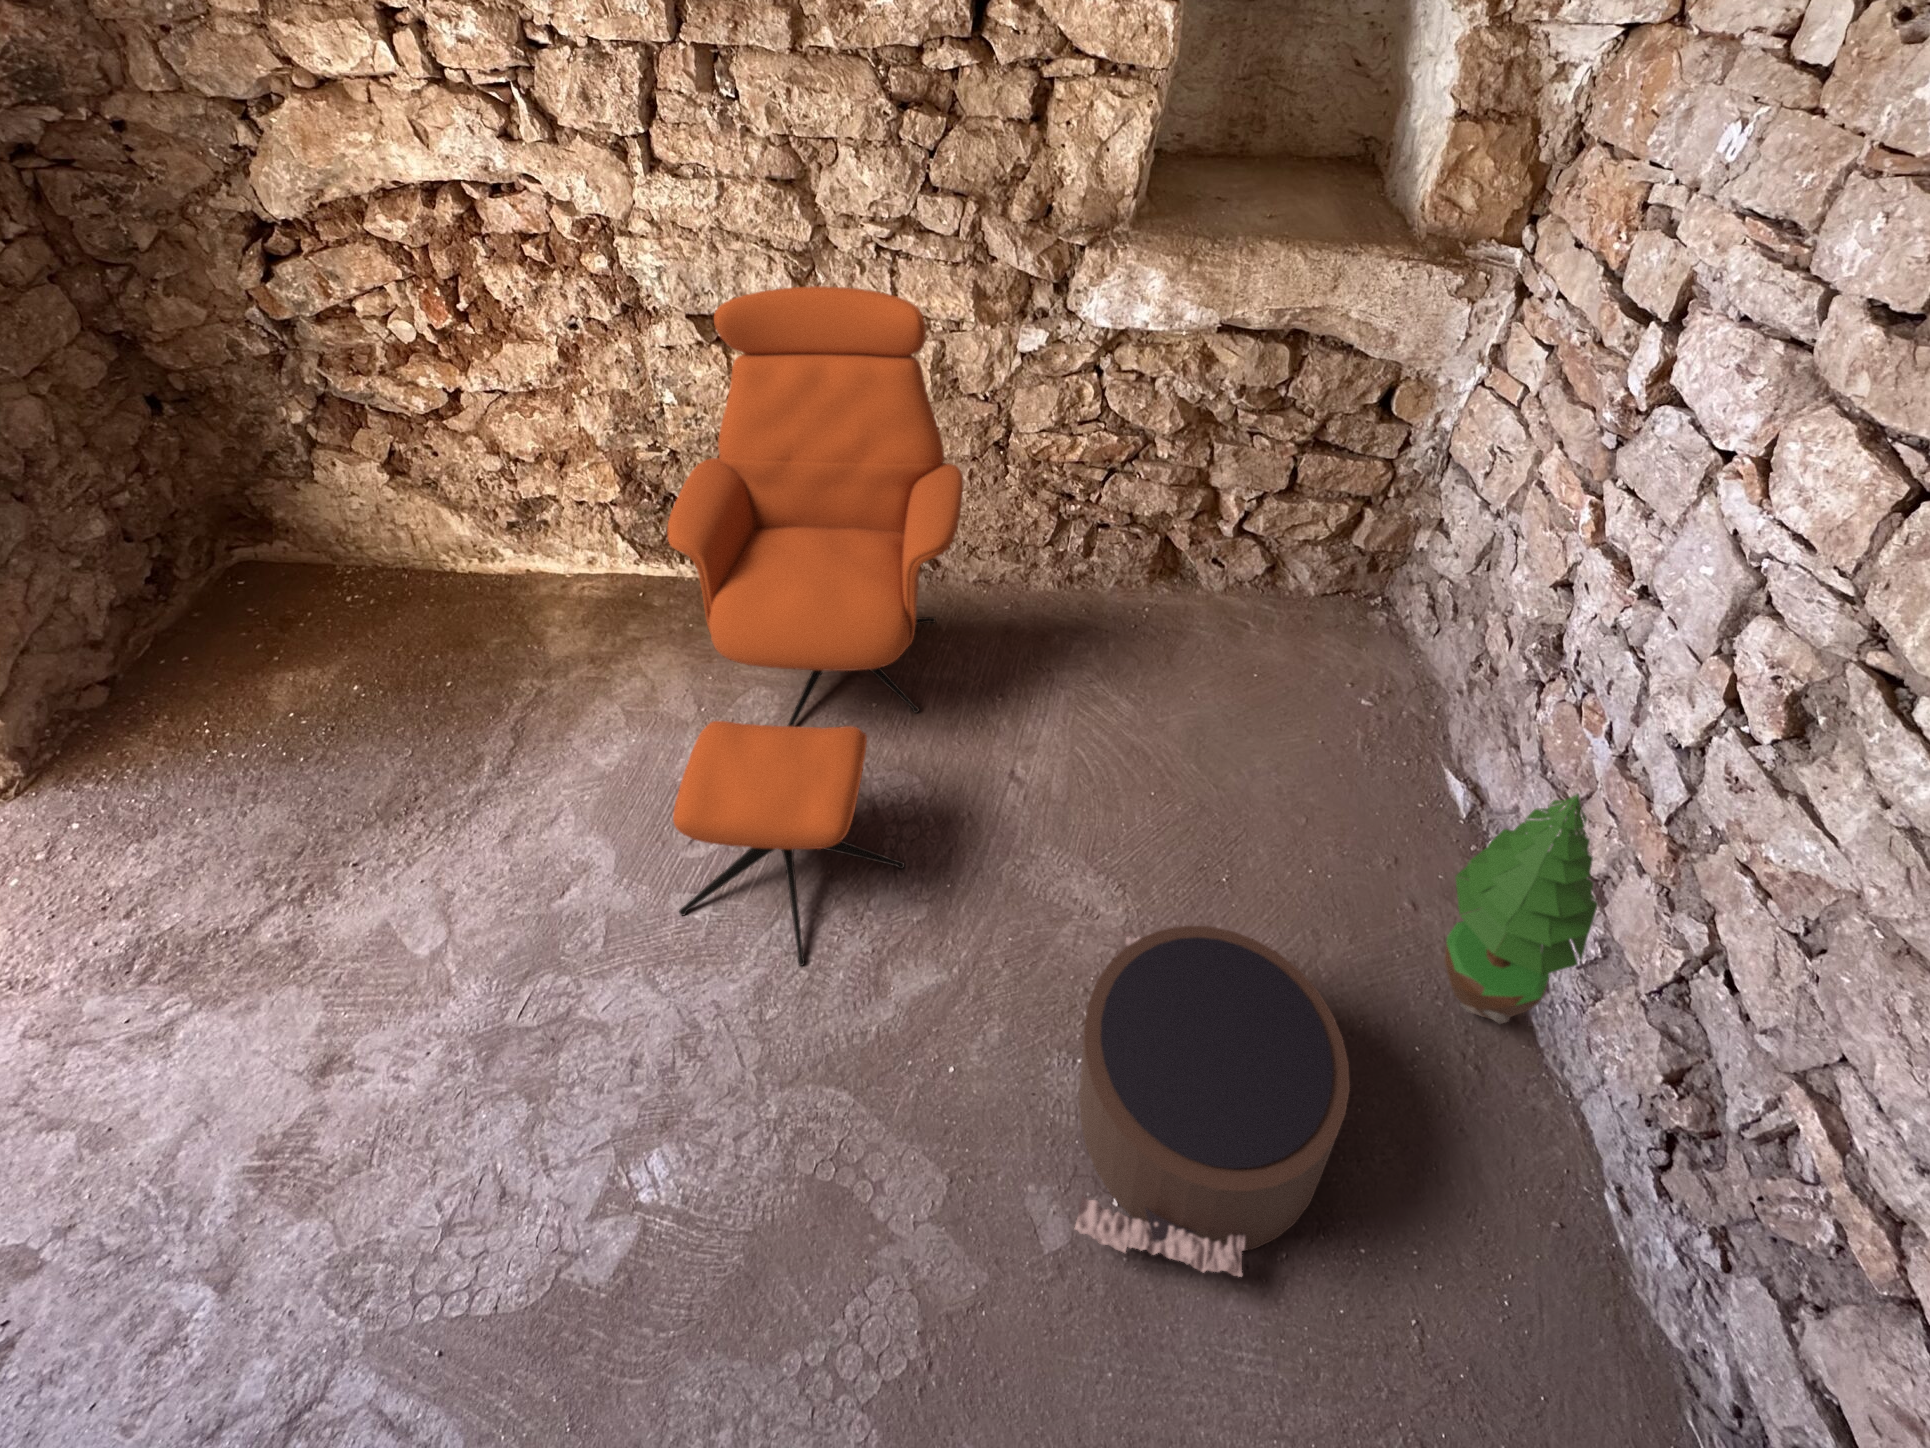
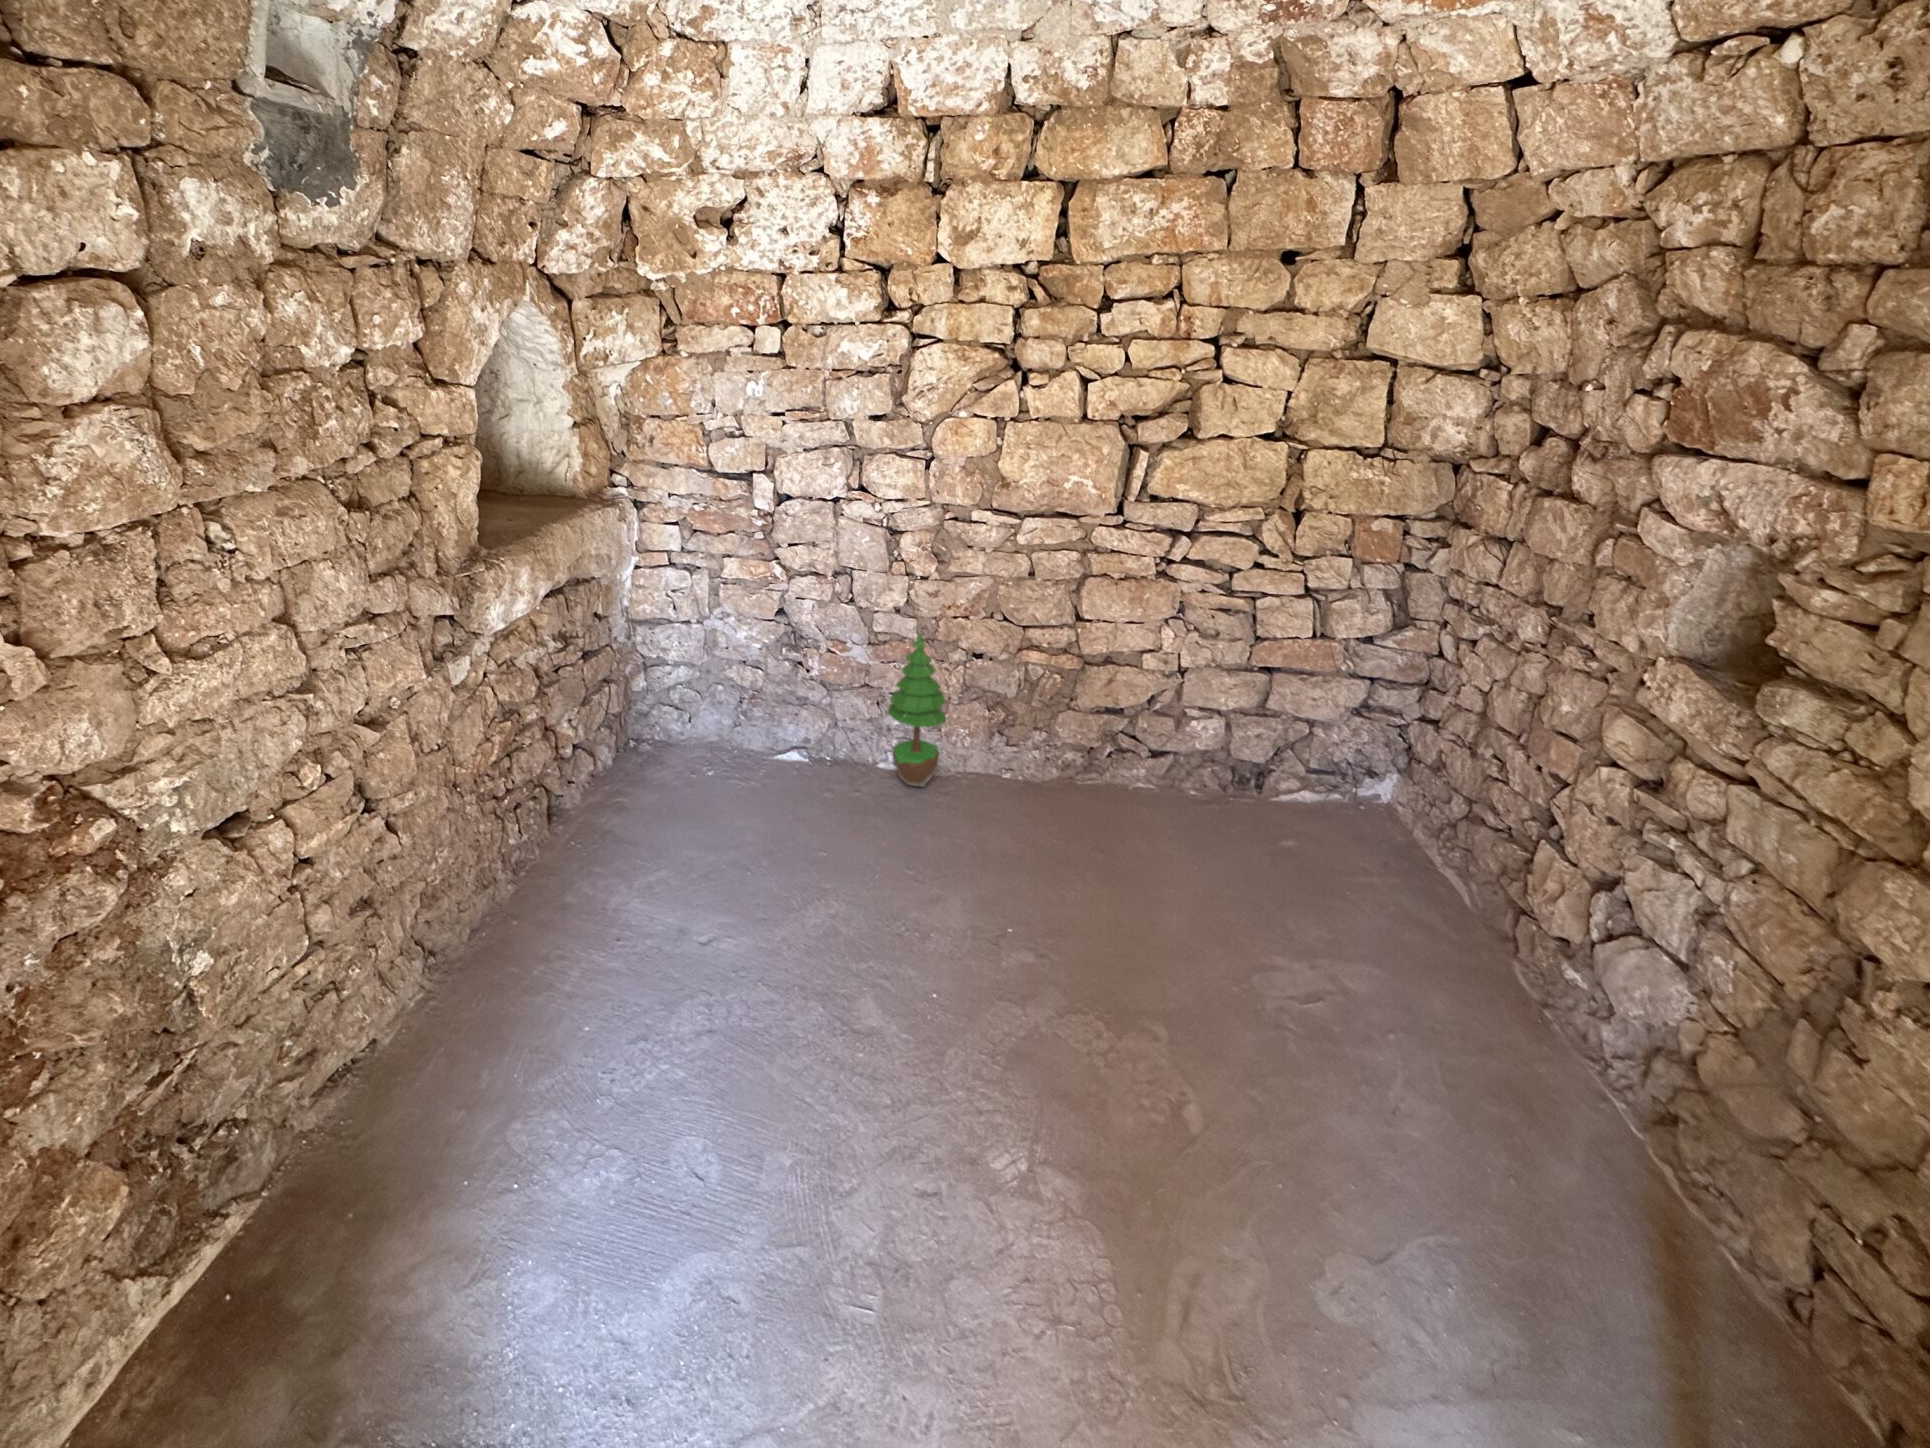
armchair: present [668,286,964,966] -> none [328,657,849,1172]
pouf: present [1075,926,1350,1277] -> none [872,784,1054,935]

